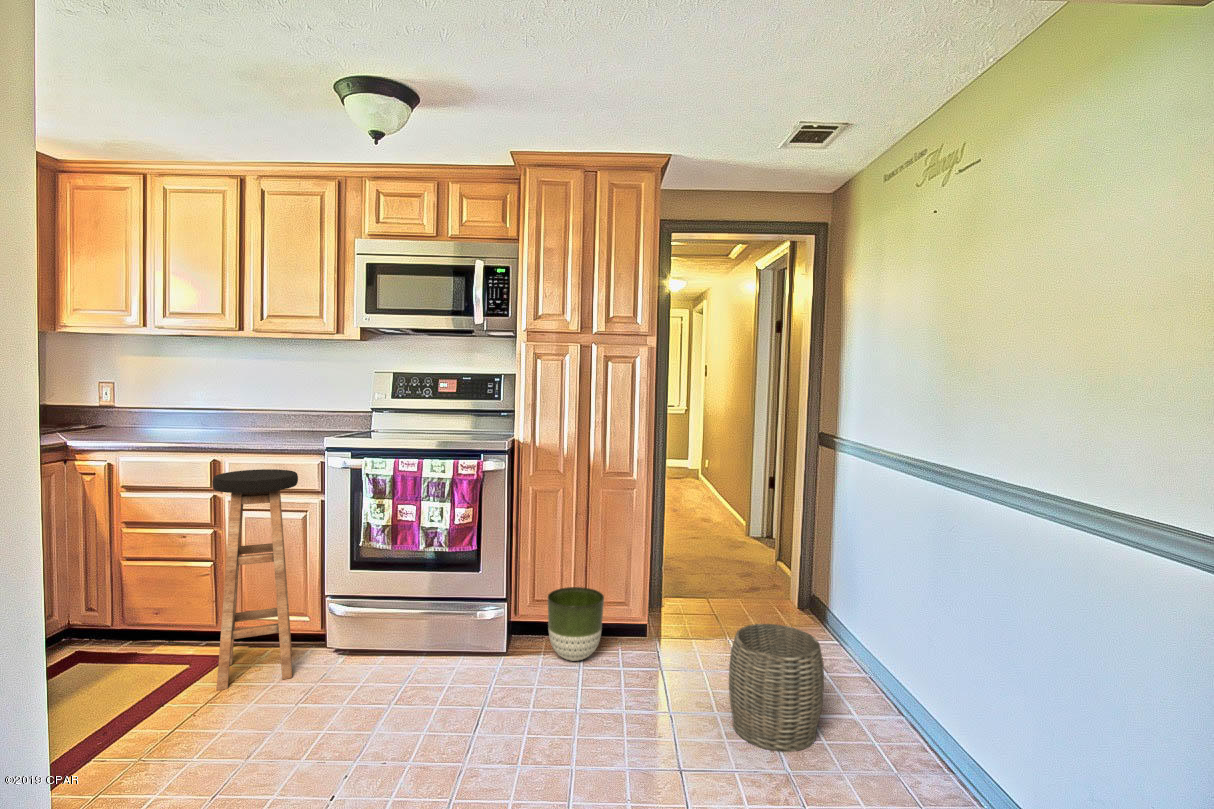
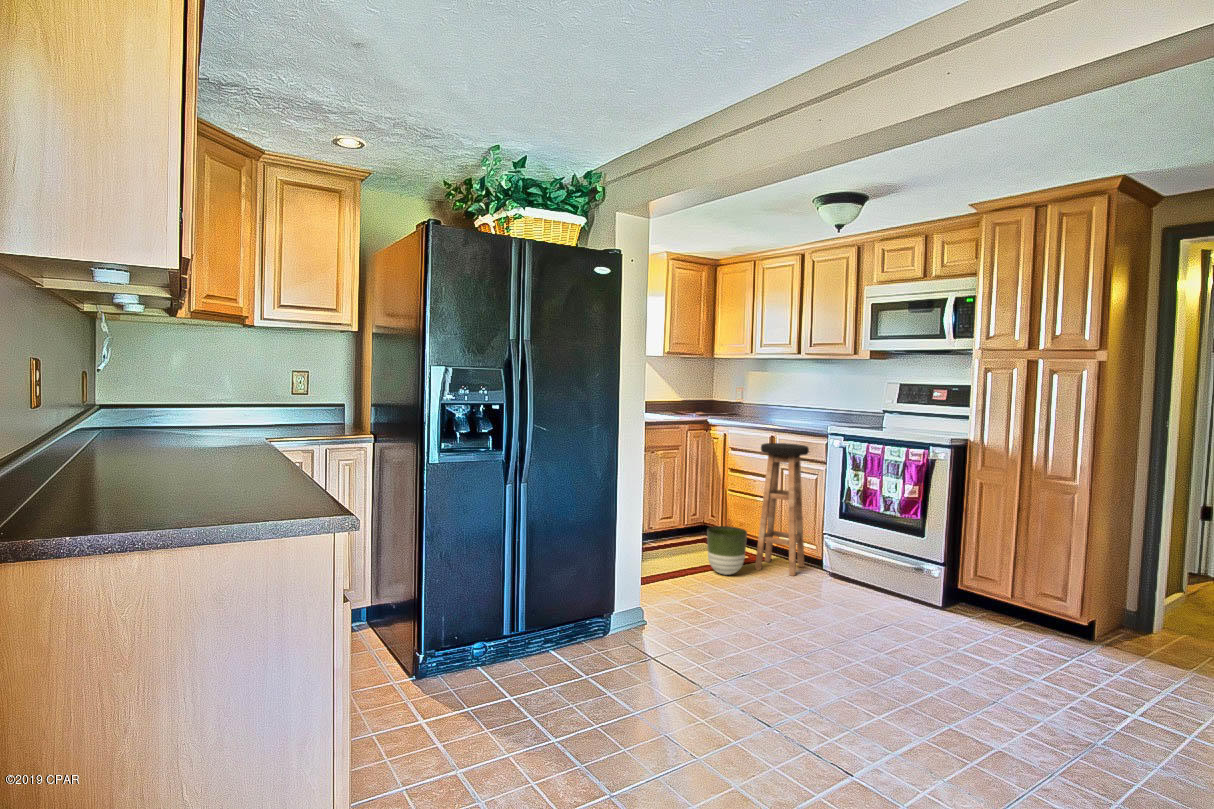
planter: present [548,587,604,661] -> present [707,526,747,575]
woven basket: present [729,624,824,752] -> none [1075,619,1183,735]

